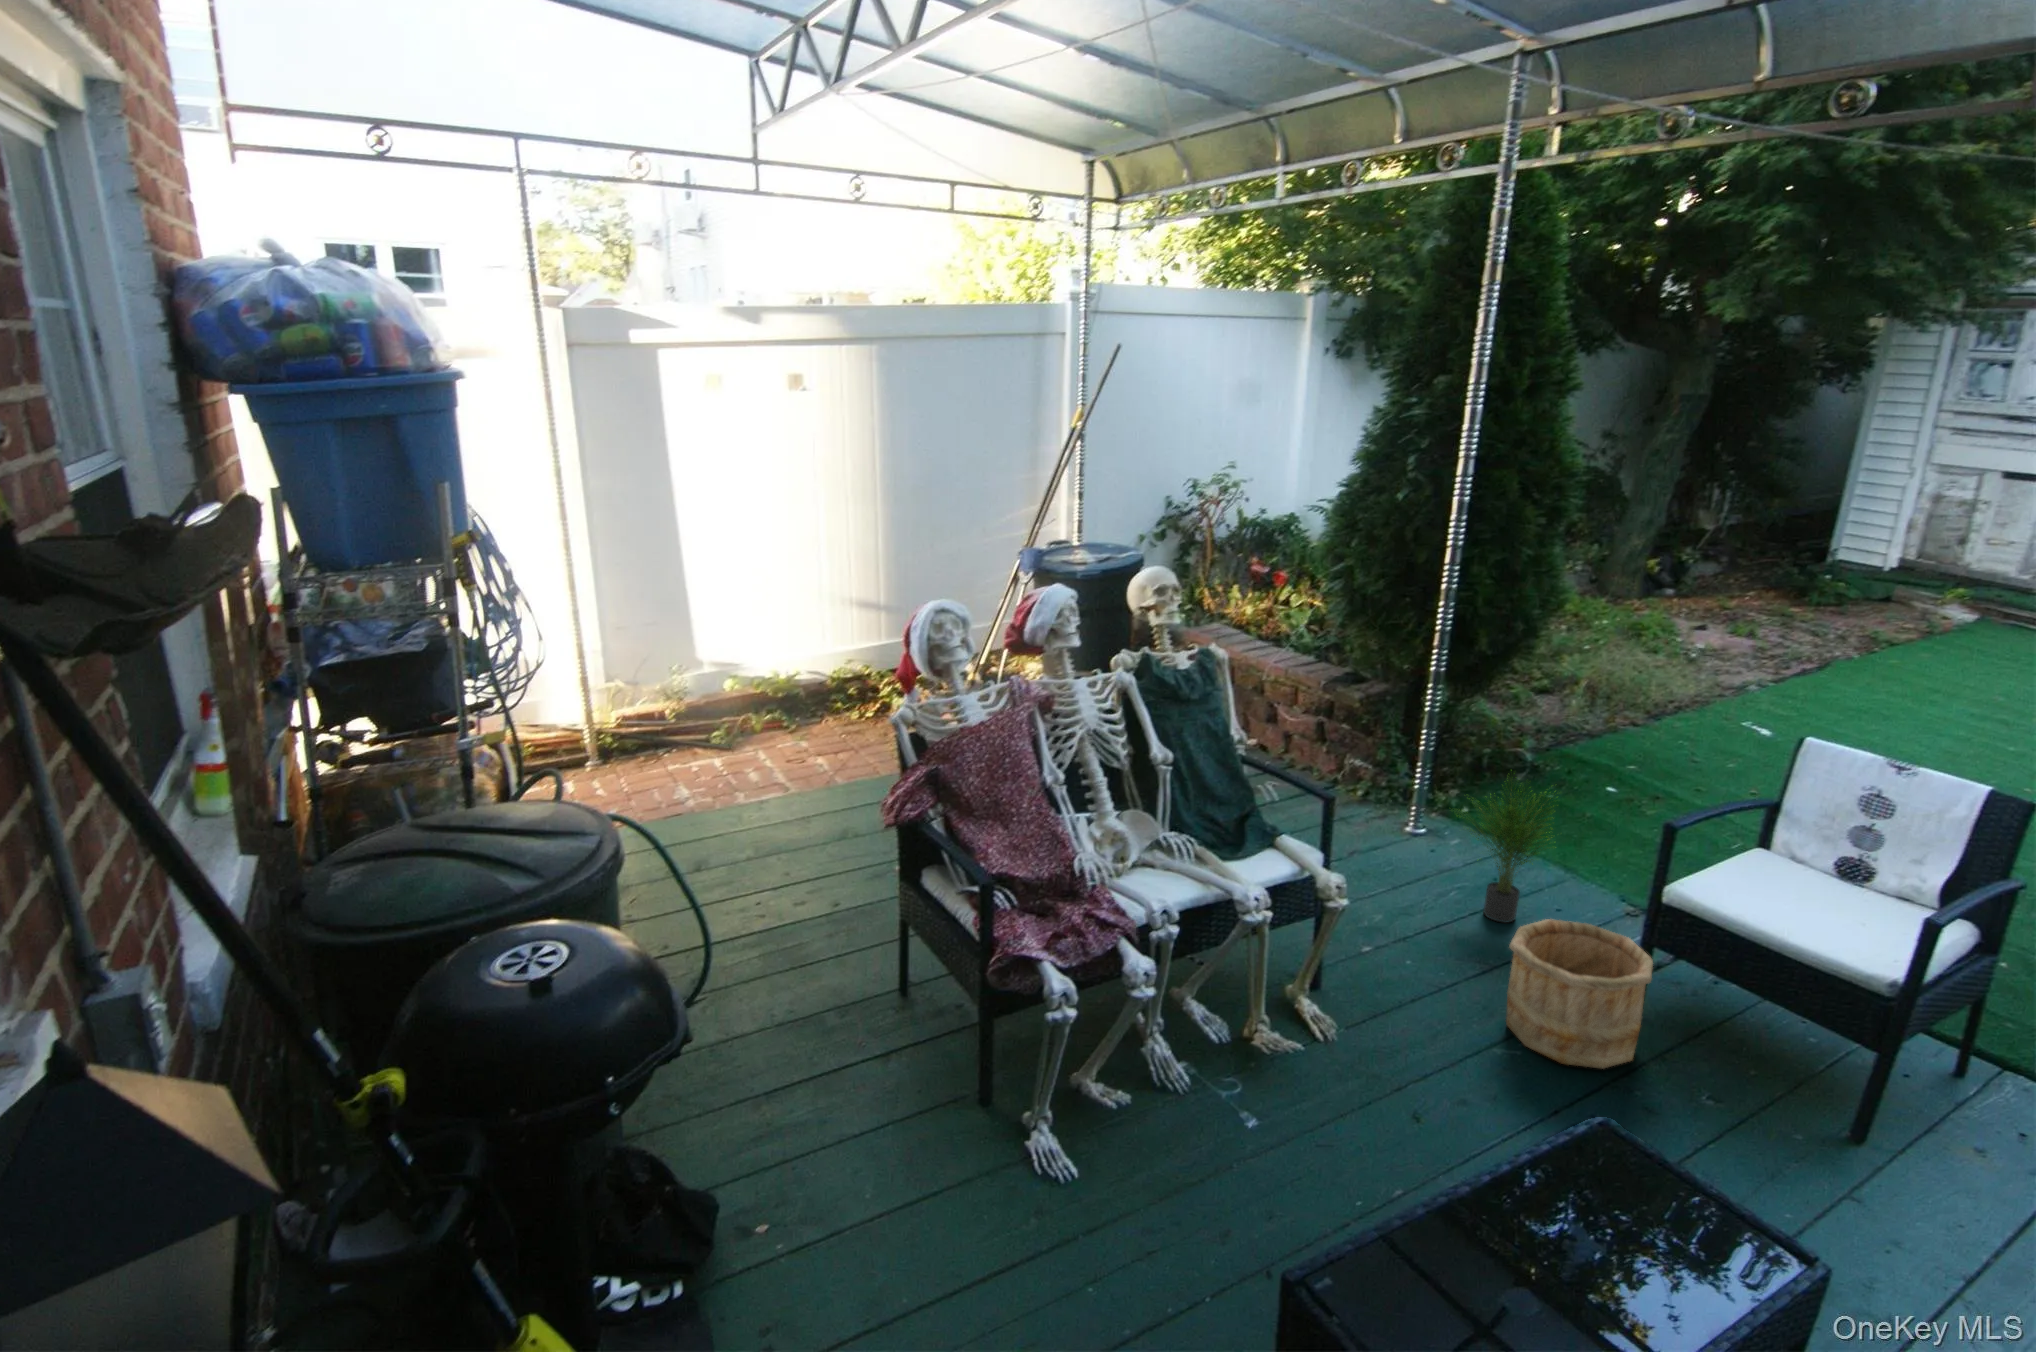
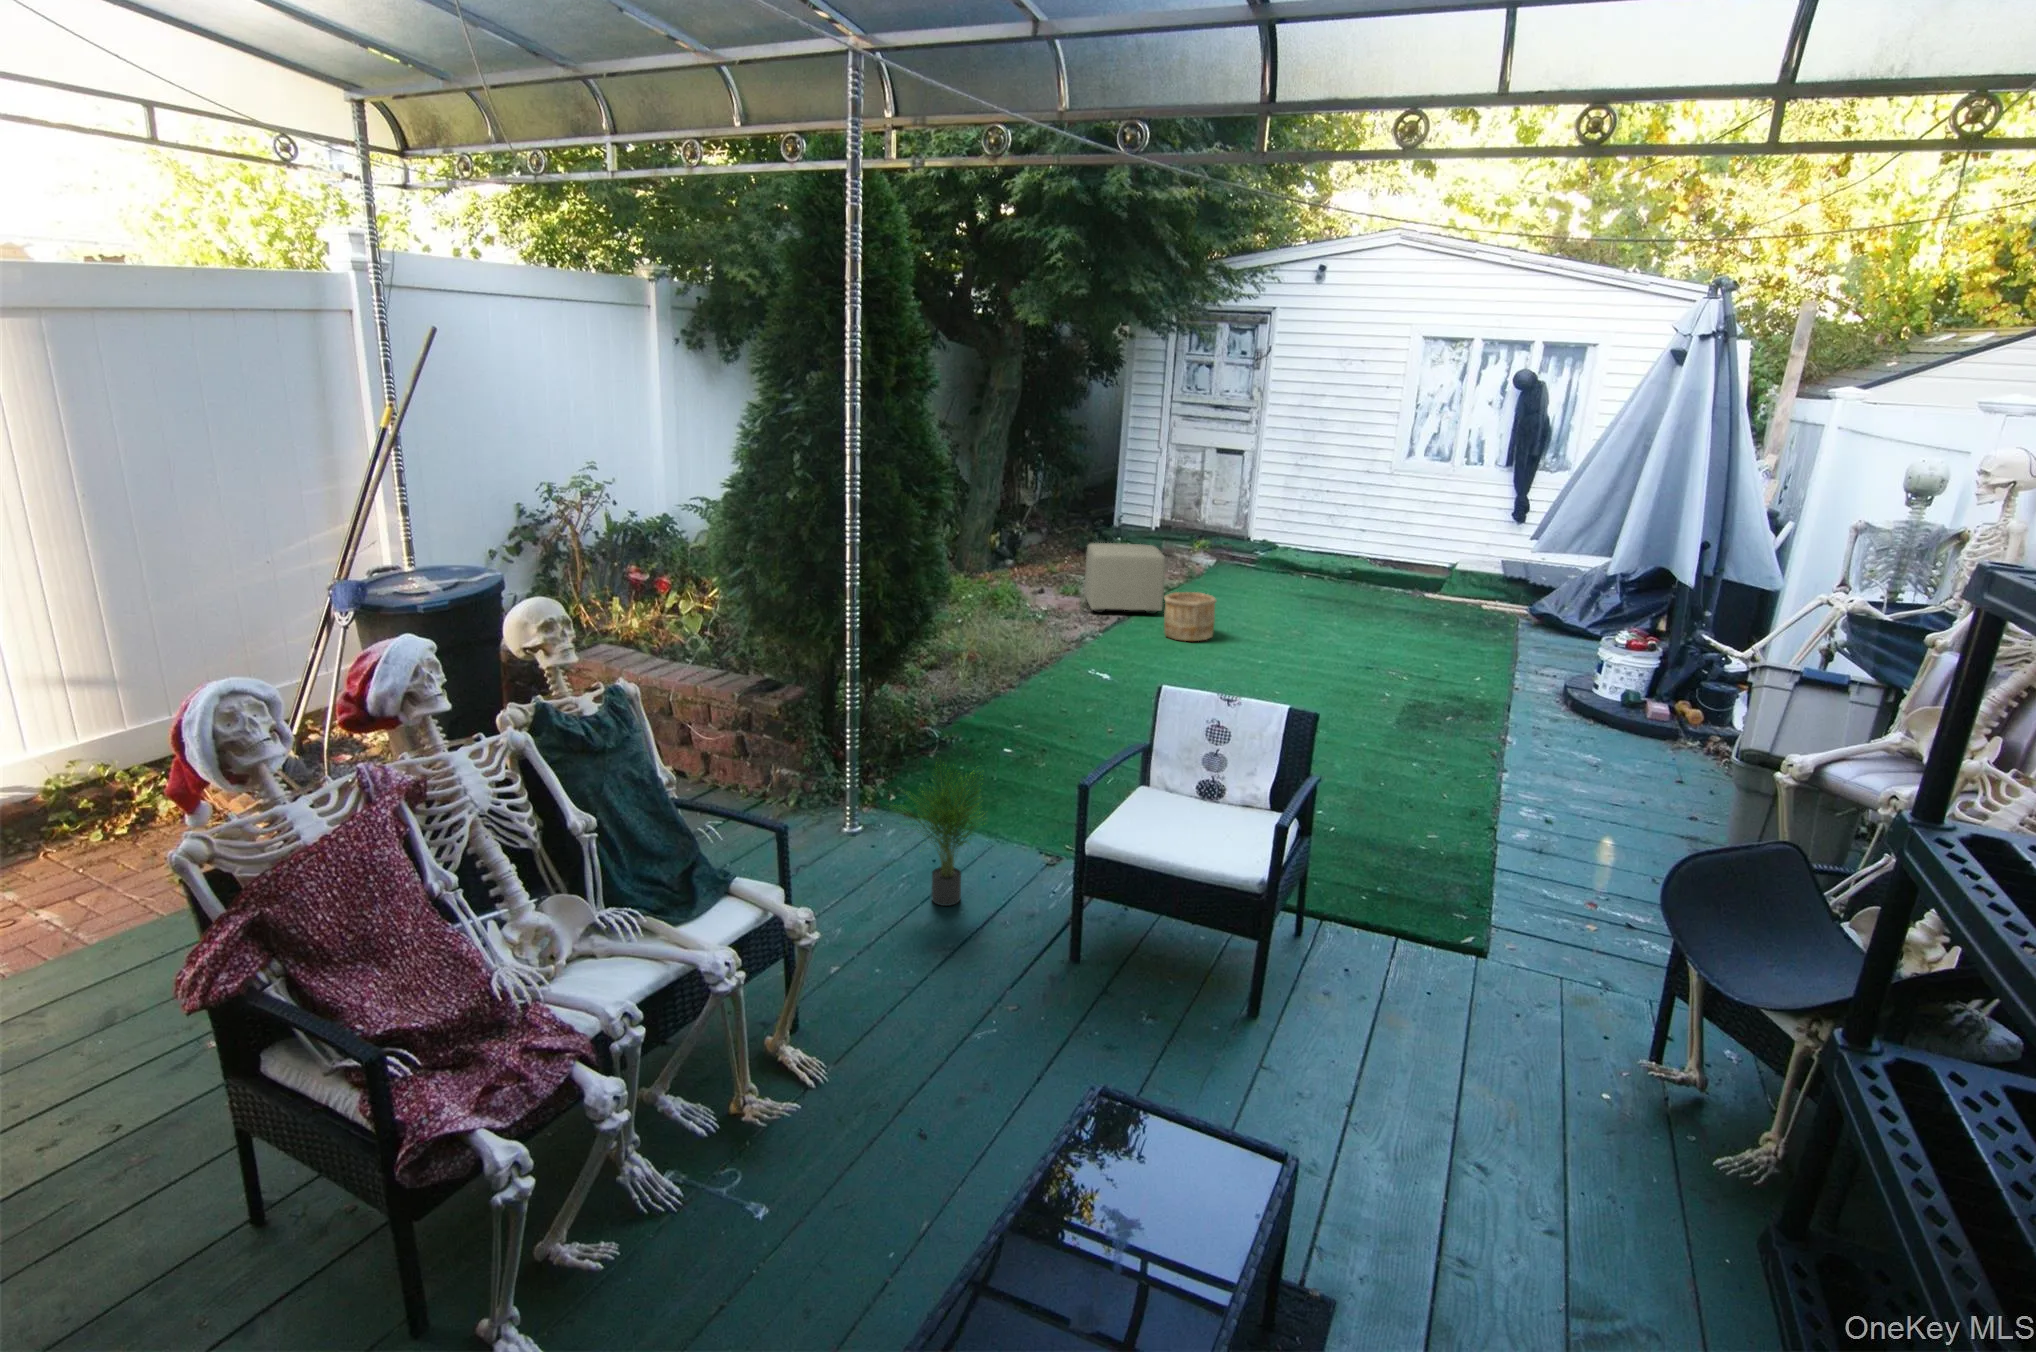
ottoman: none [1764,578,1888,670] -> present [1085,543,1165,614]
wooden bucket: present [1506,919,1653,1068] -> present [1164,592,1216,641]

